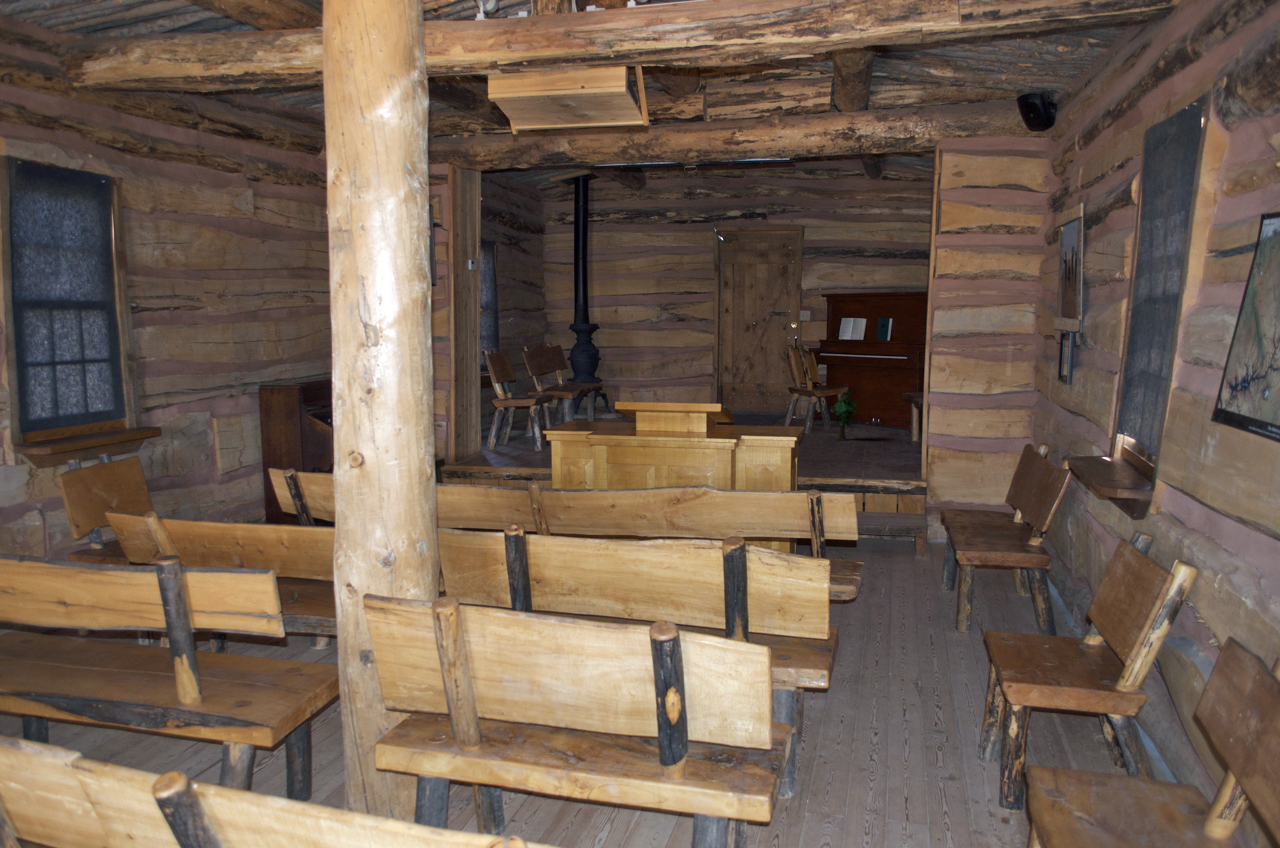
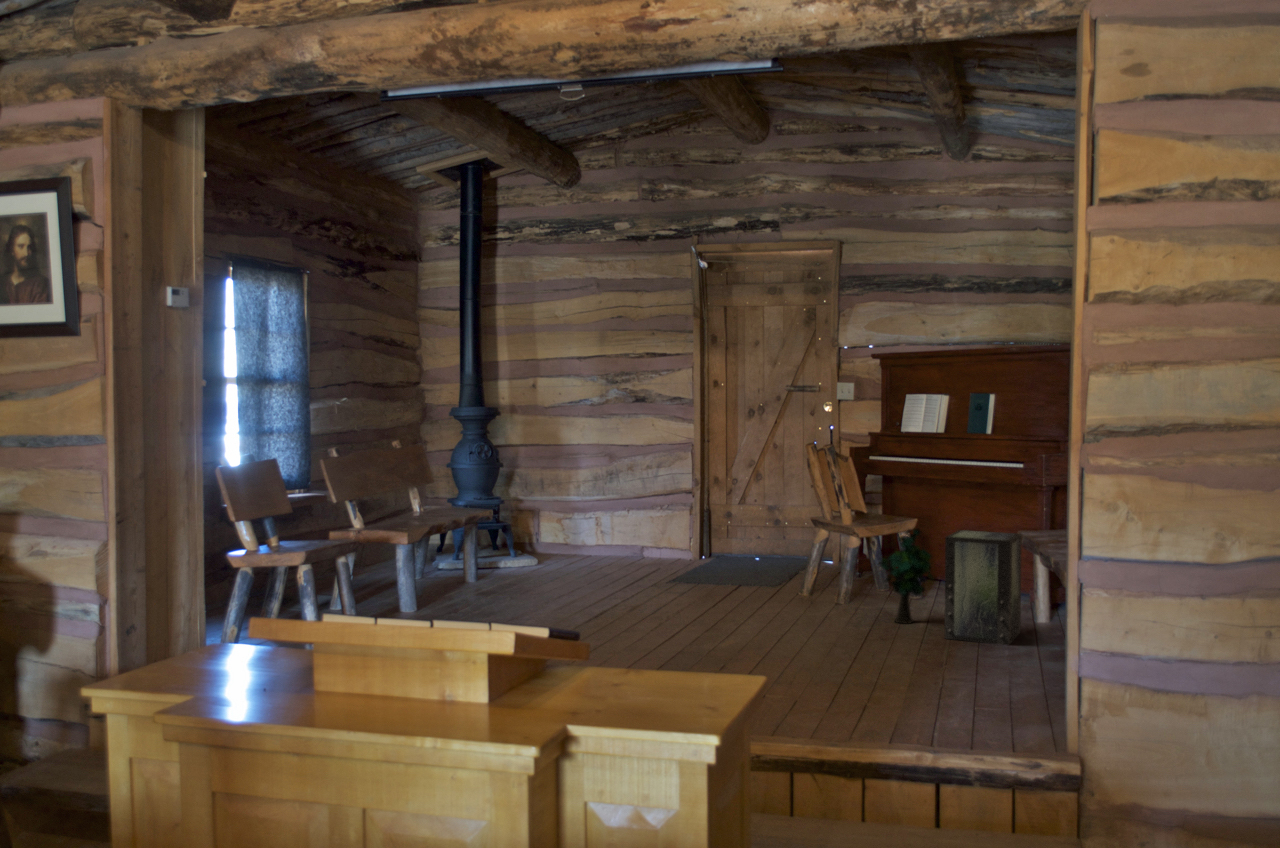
storage box: none [864,390,905,448] -> present [944,530,1022,645]

